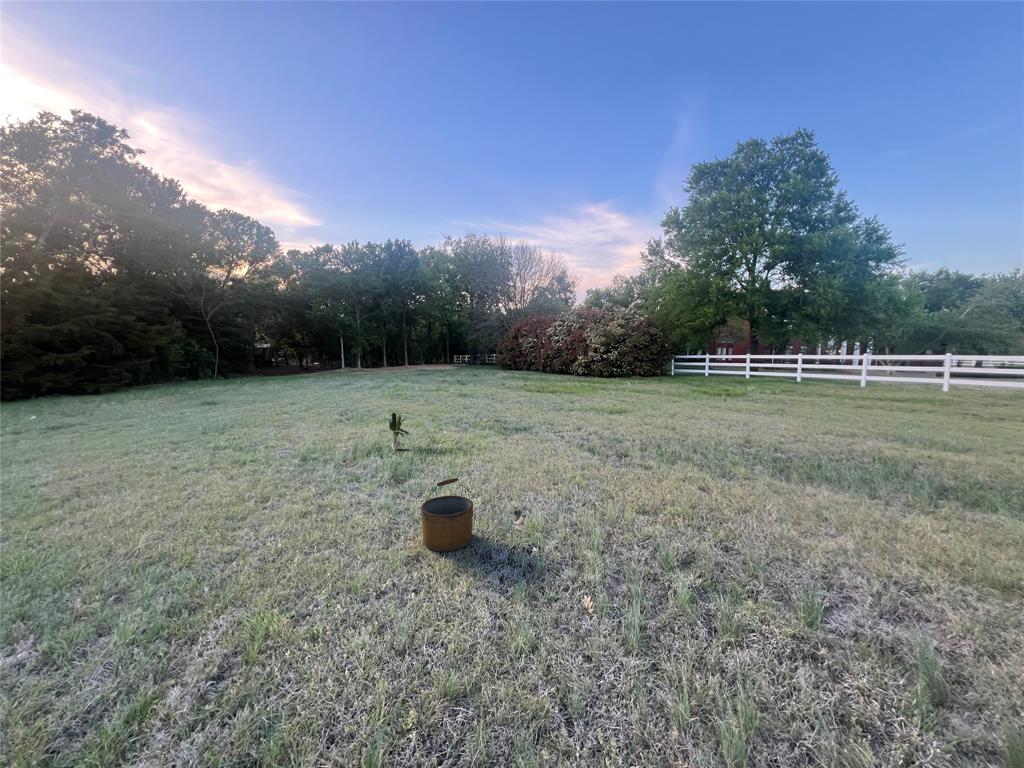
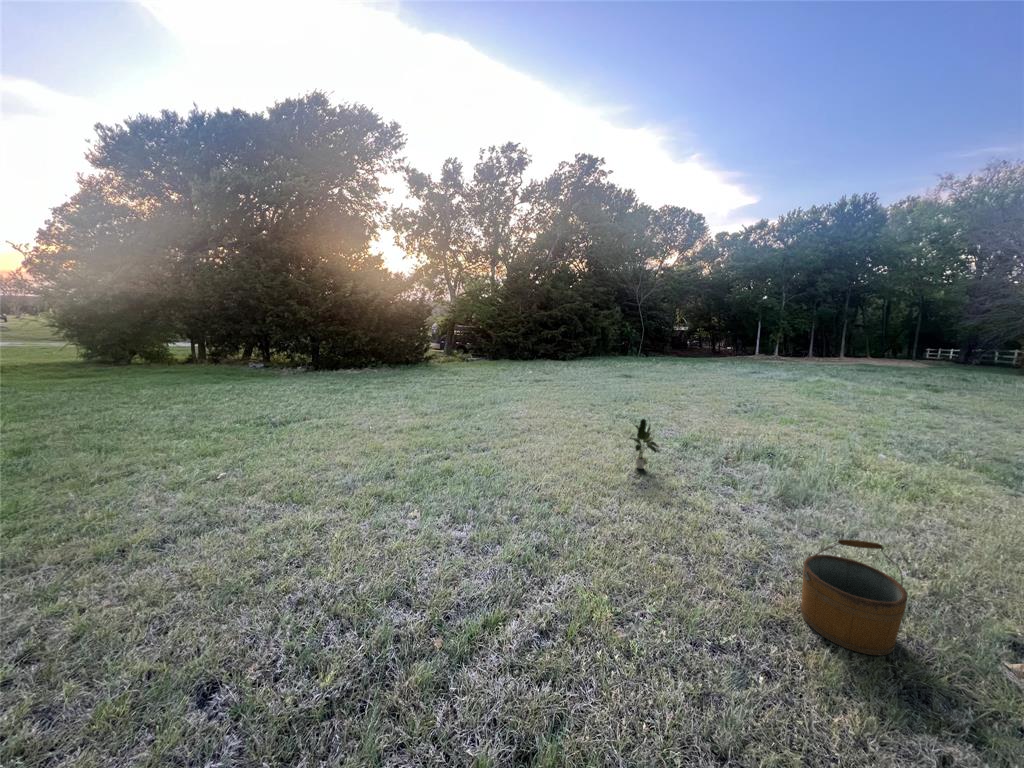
potted plant: present [388,413,409,450] -> present [630,419,659,469]

